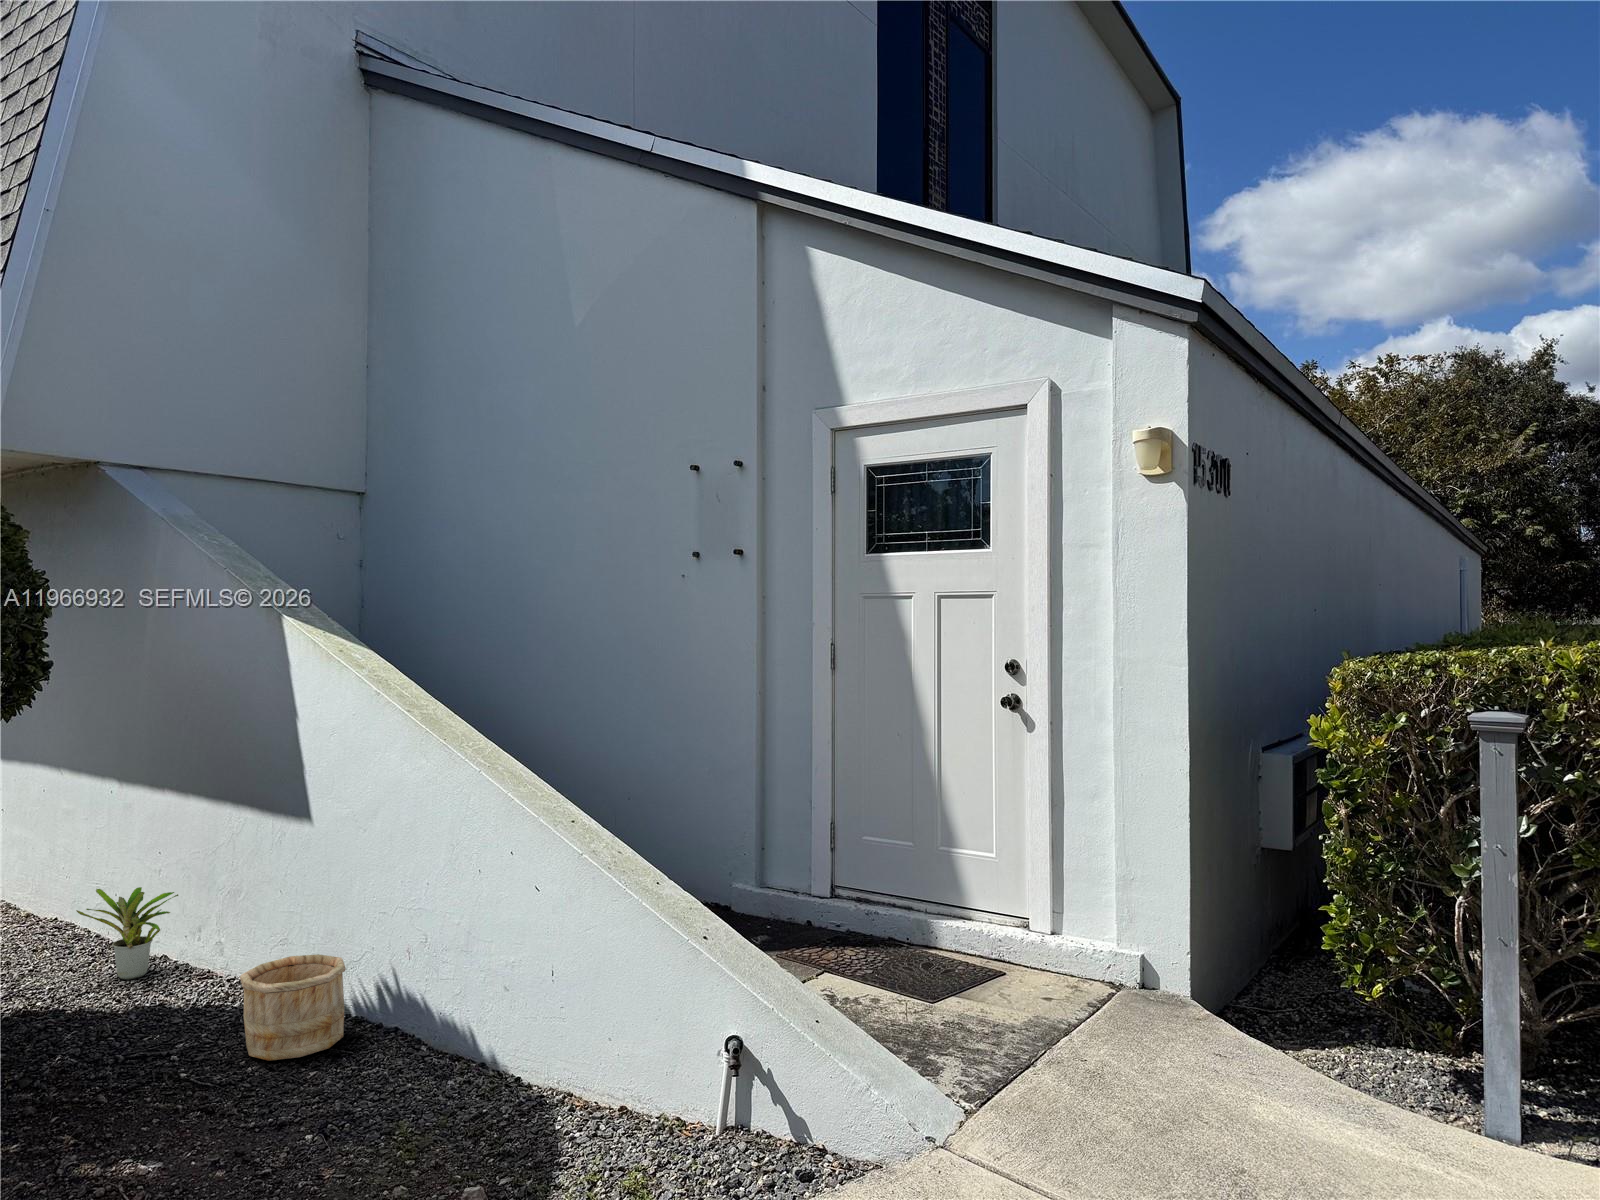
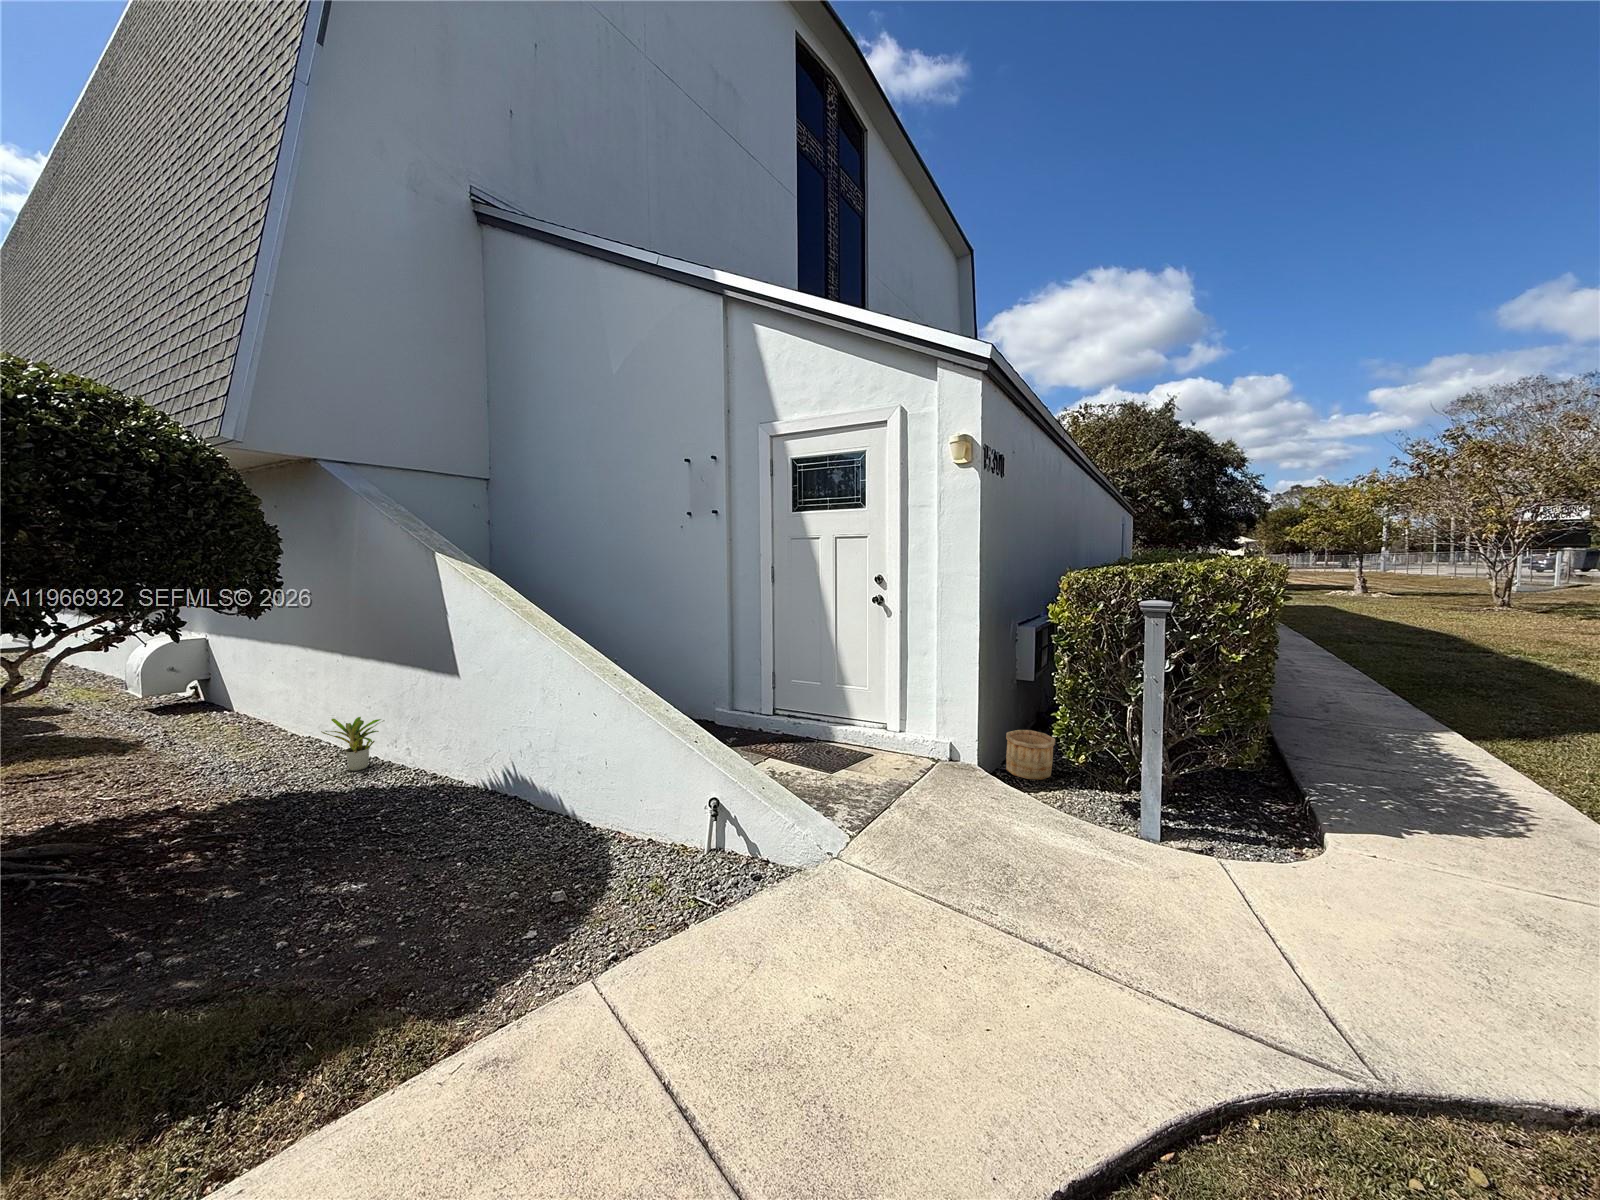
wooden bucket: present [240,954,346,1061] -> present [1006,730,1055,780]

